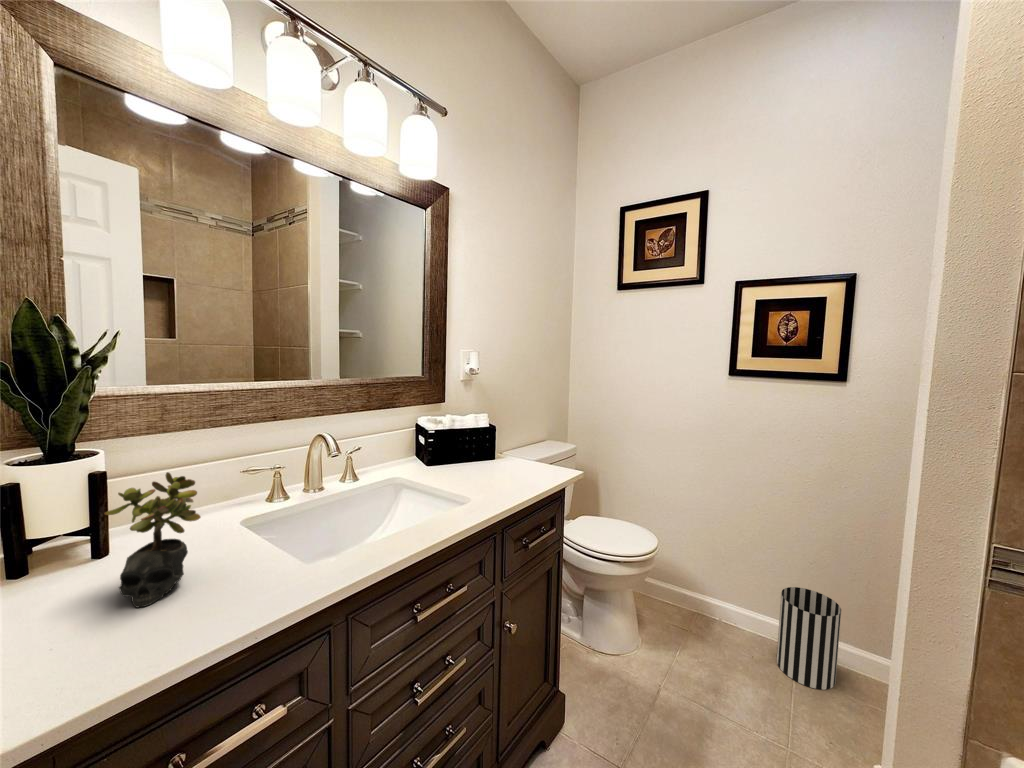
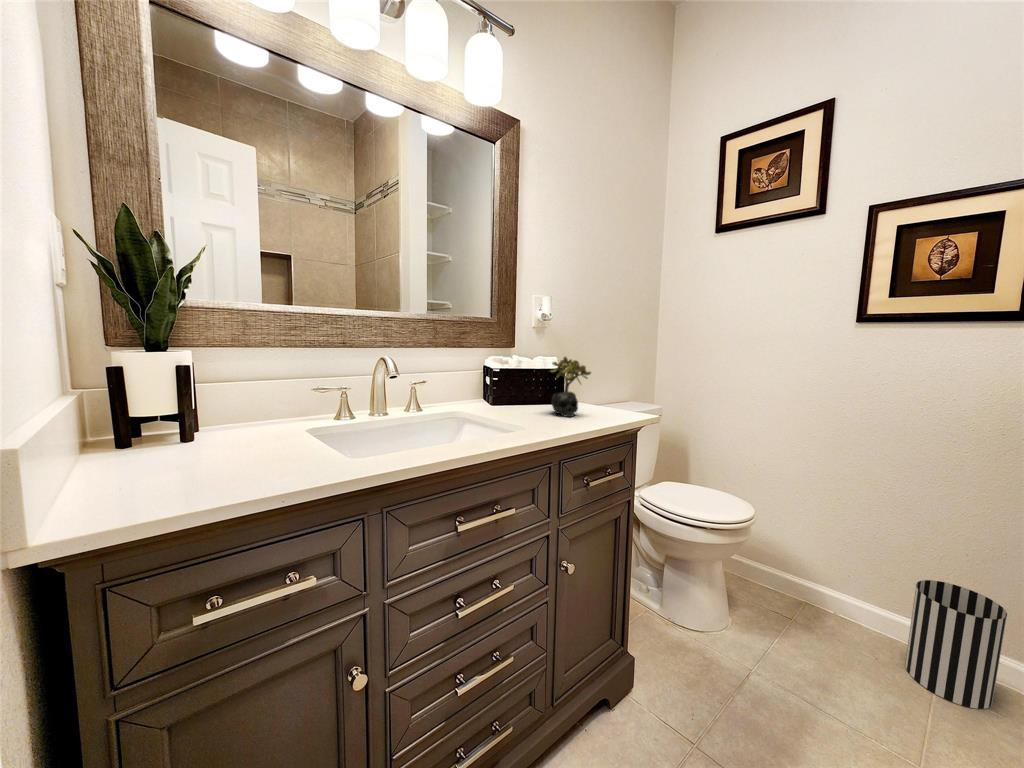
succulent plant: present [104,472,200,608] -> present [551,357,591,417]

